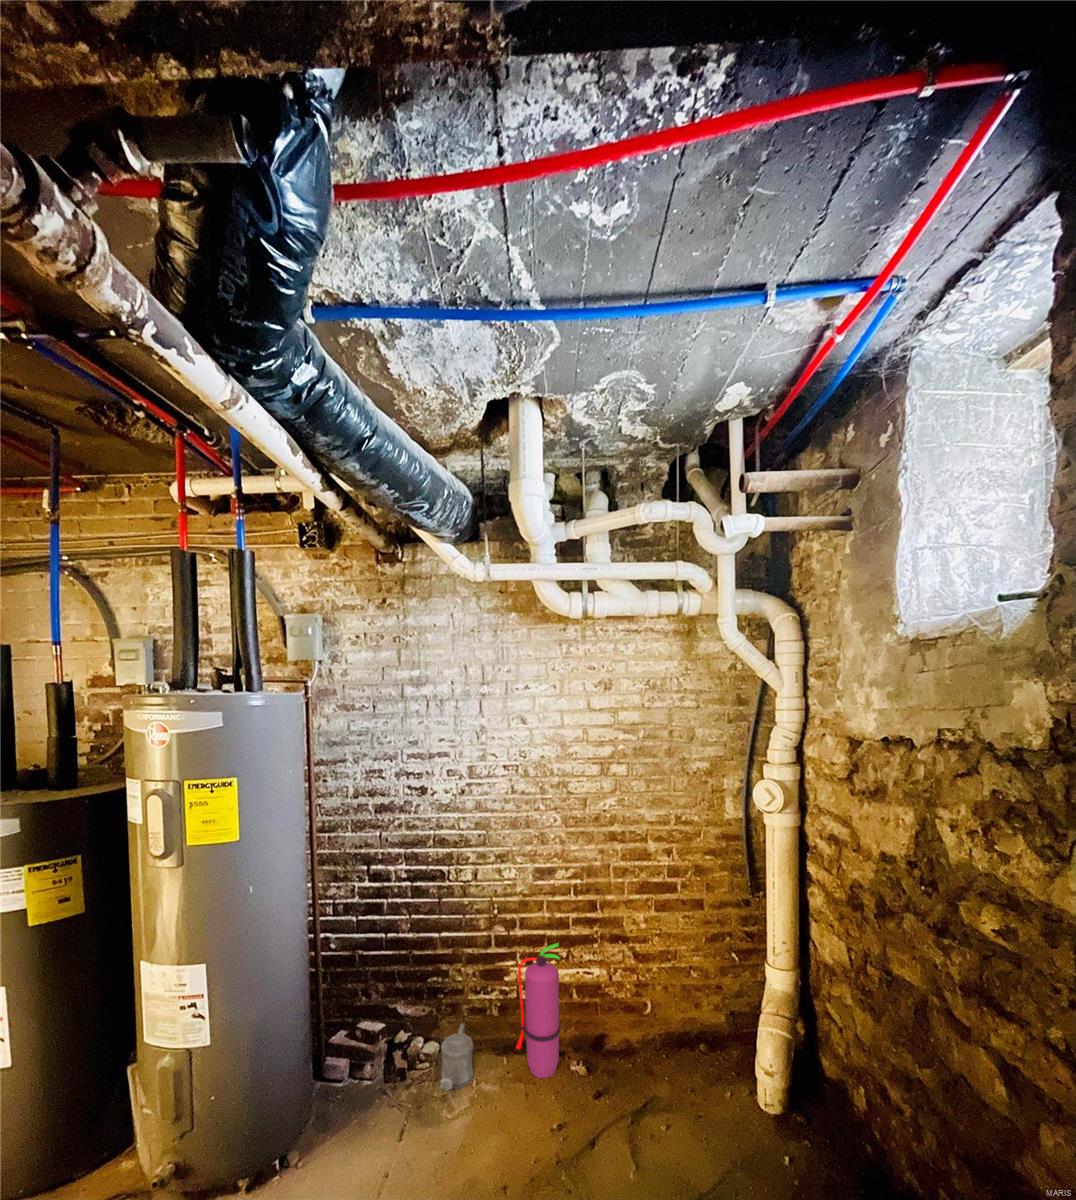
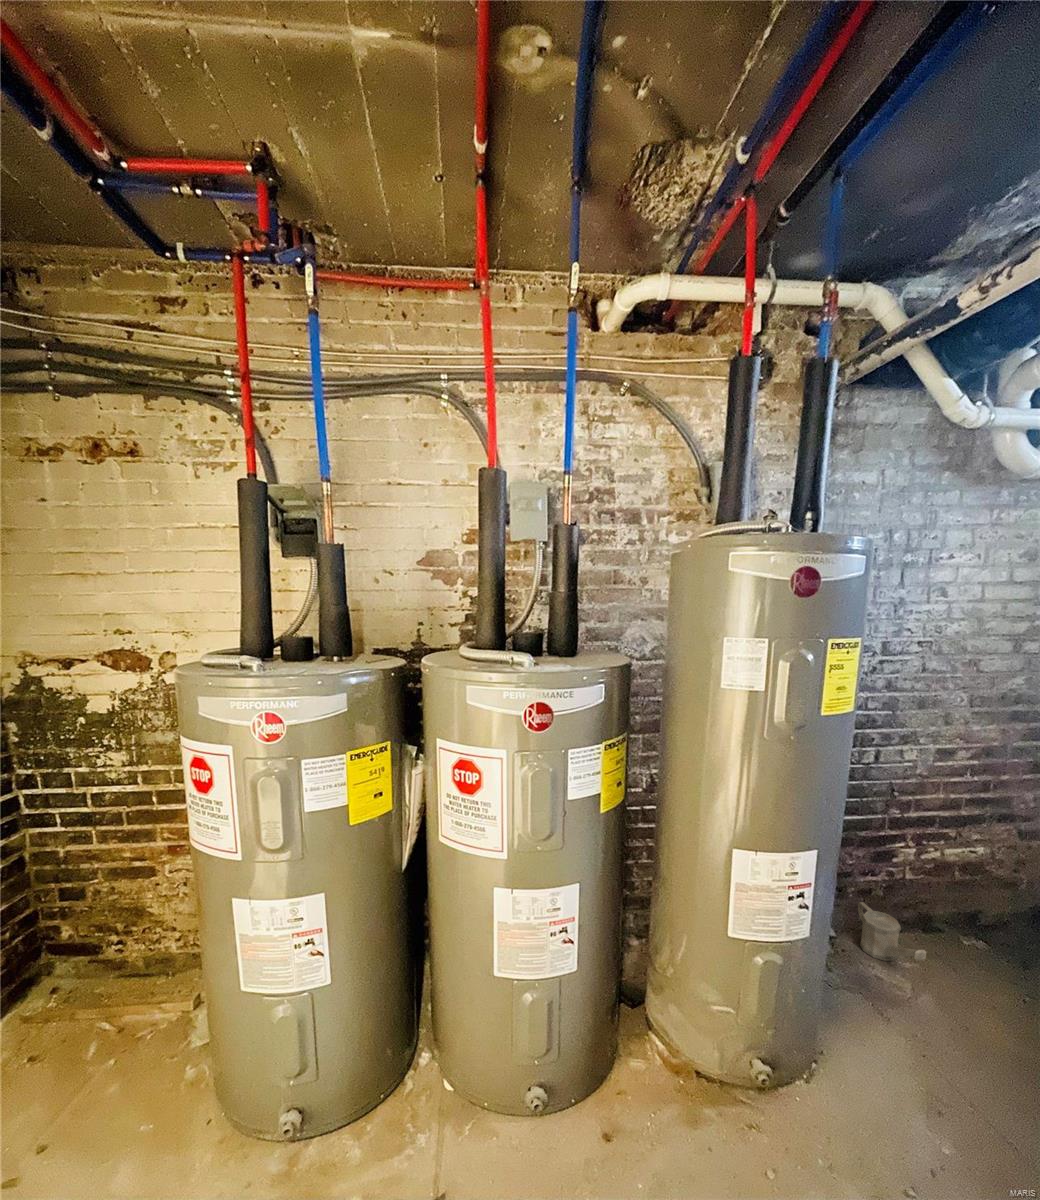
fire extinguisher: present [516,944,561,1078] -> none [925,821,978,946]

